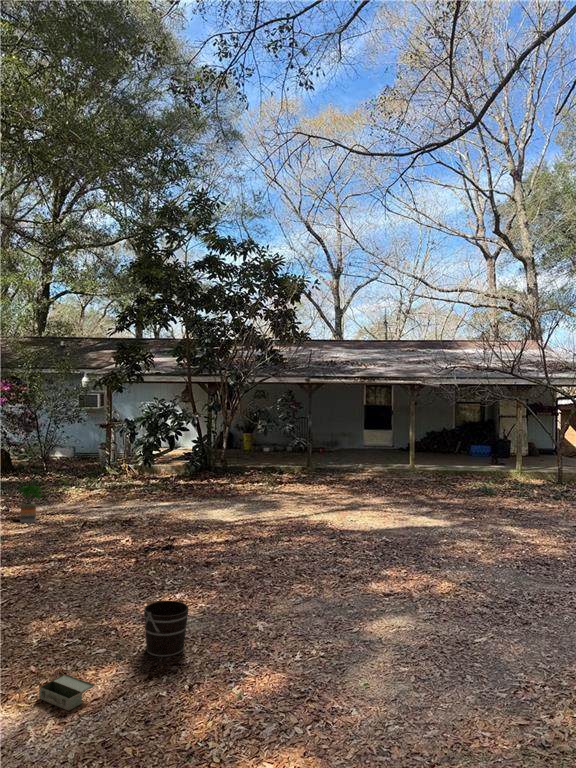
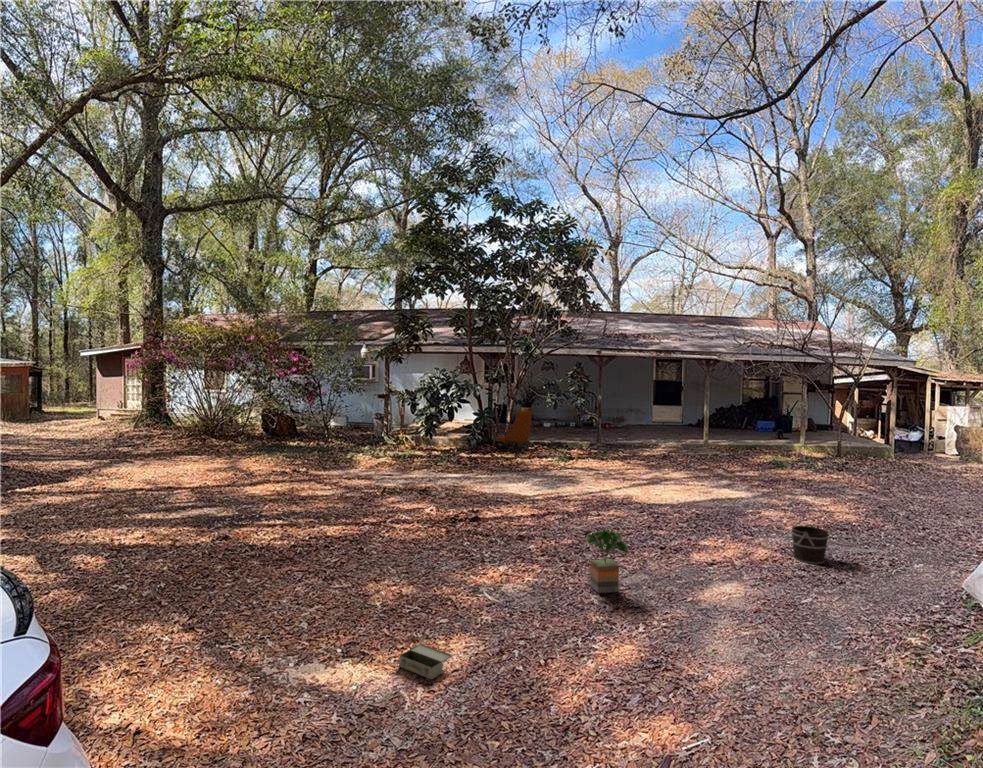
lounge chair: none [208,437,244,479] -> present [495,411,532,452]
potted tree: present [18,486,42,523] -> present [587,530,629,593]
bucket: present [144,600,189,657] -> present [791,526,828,564]

